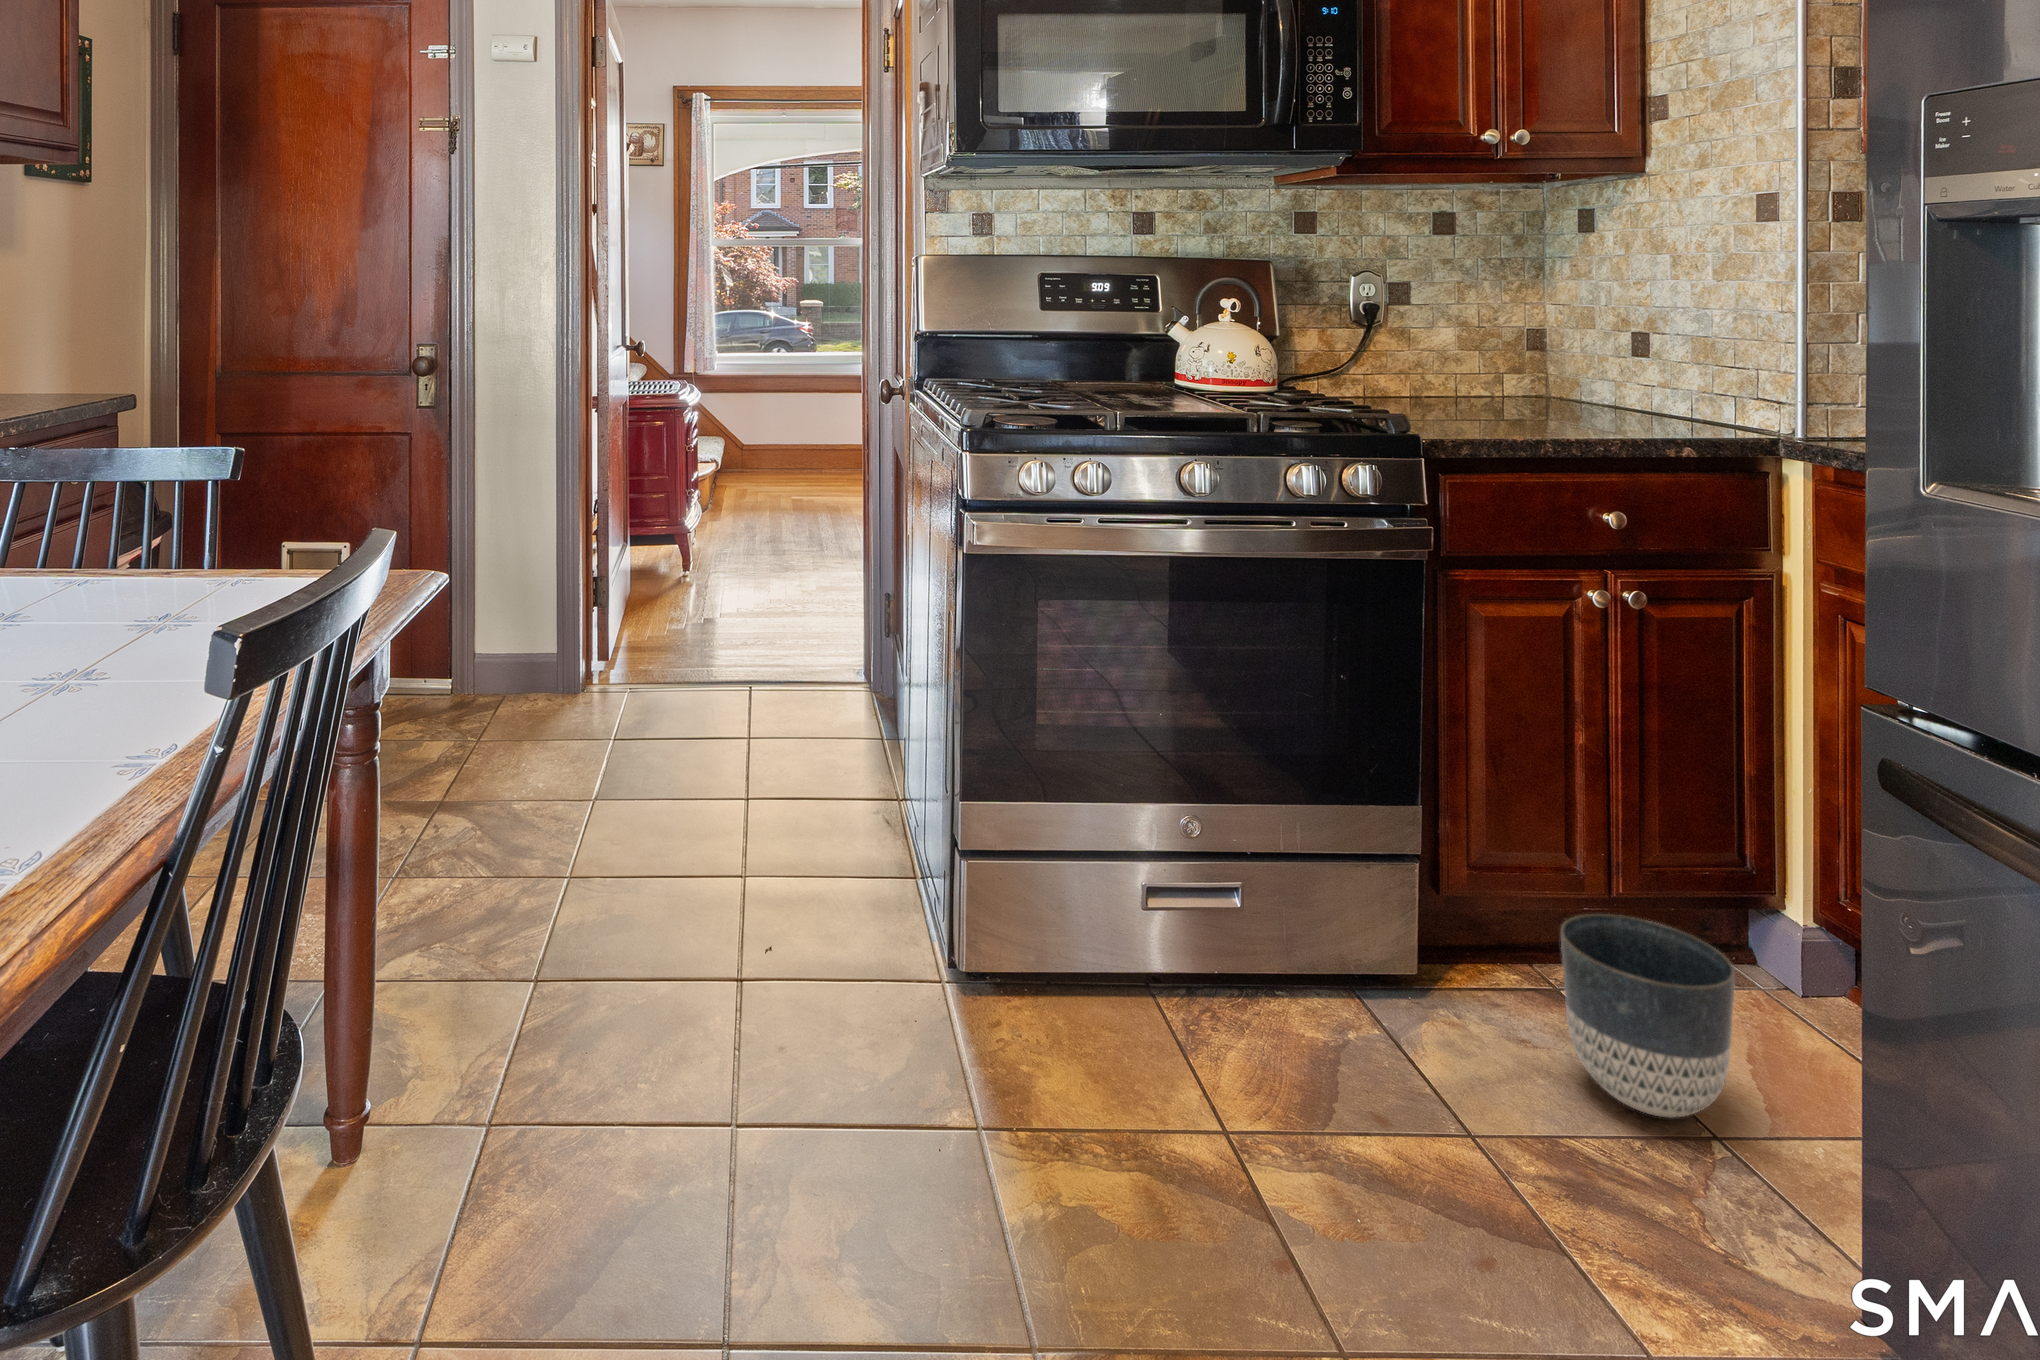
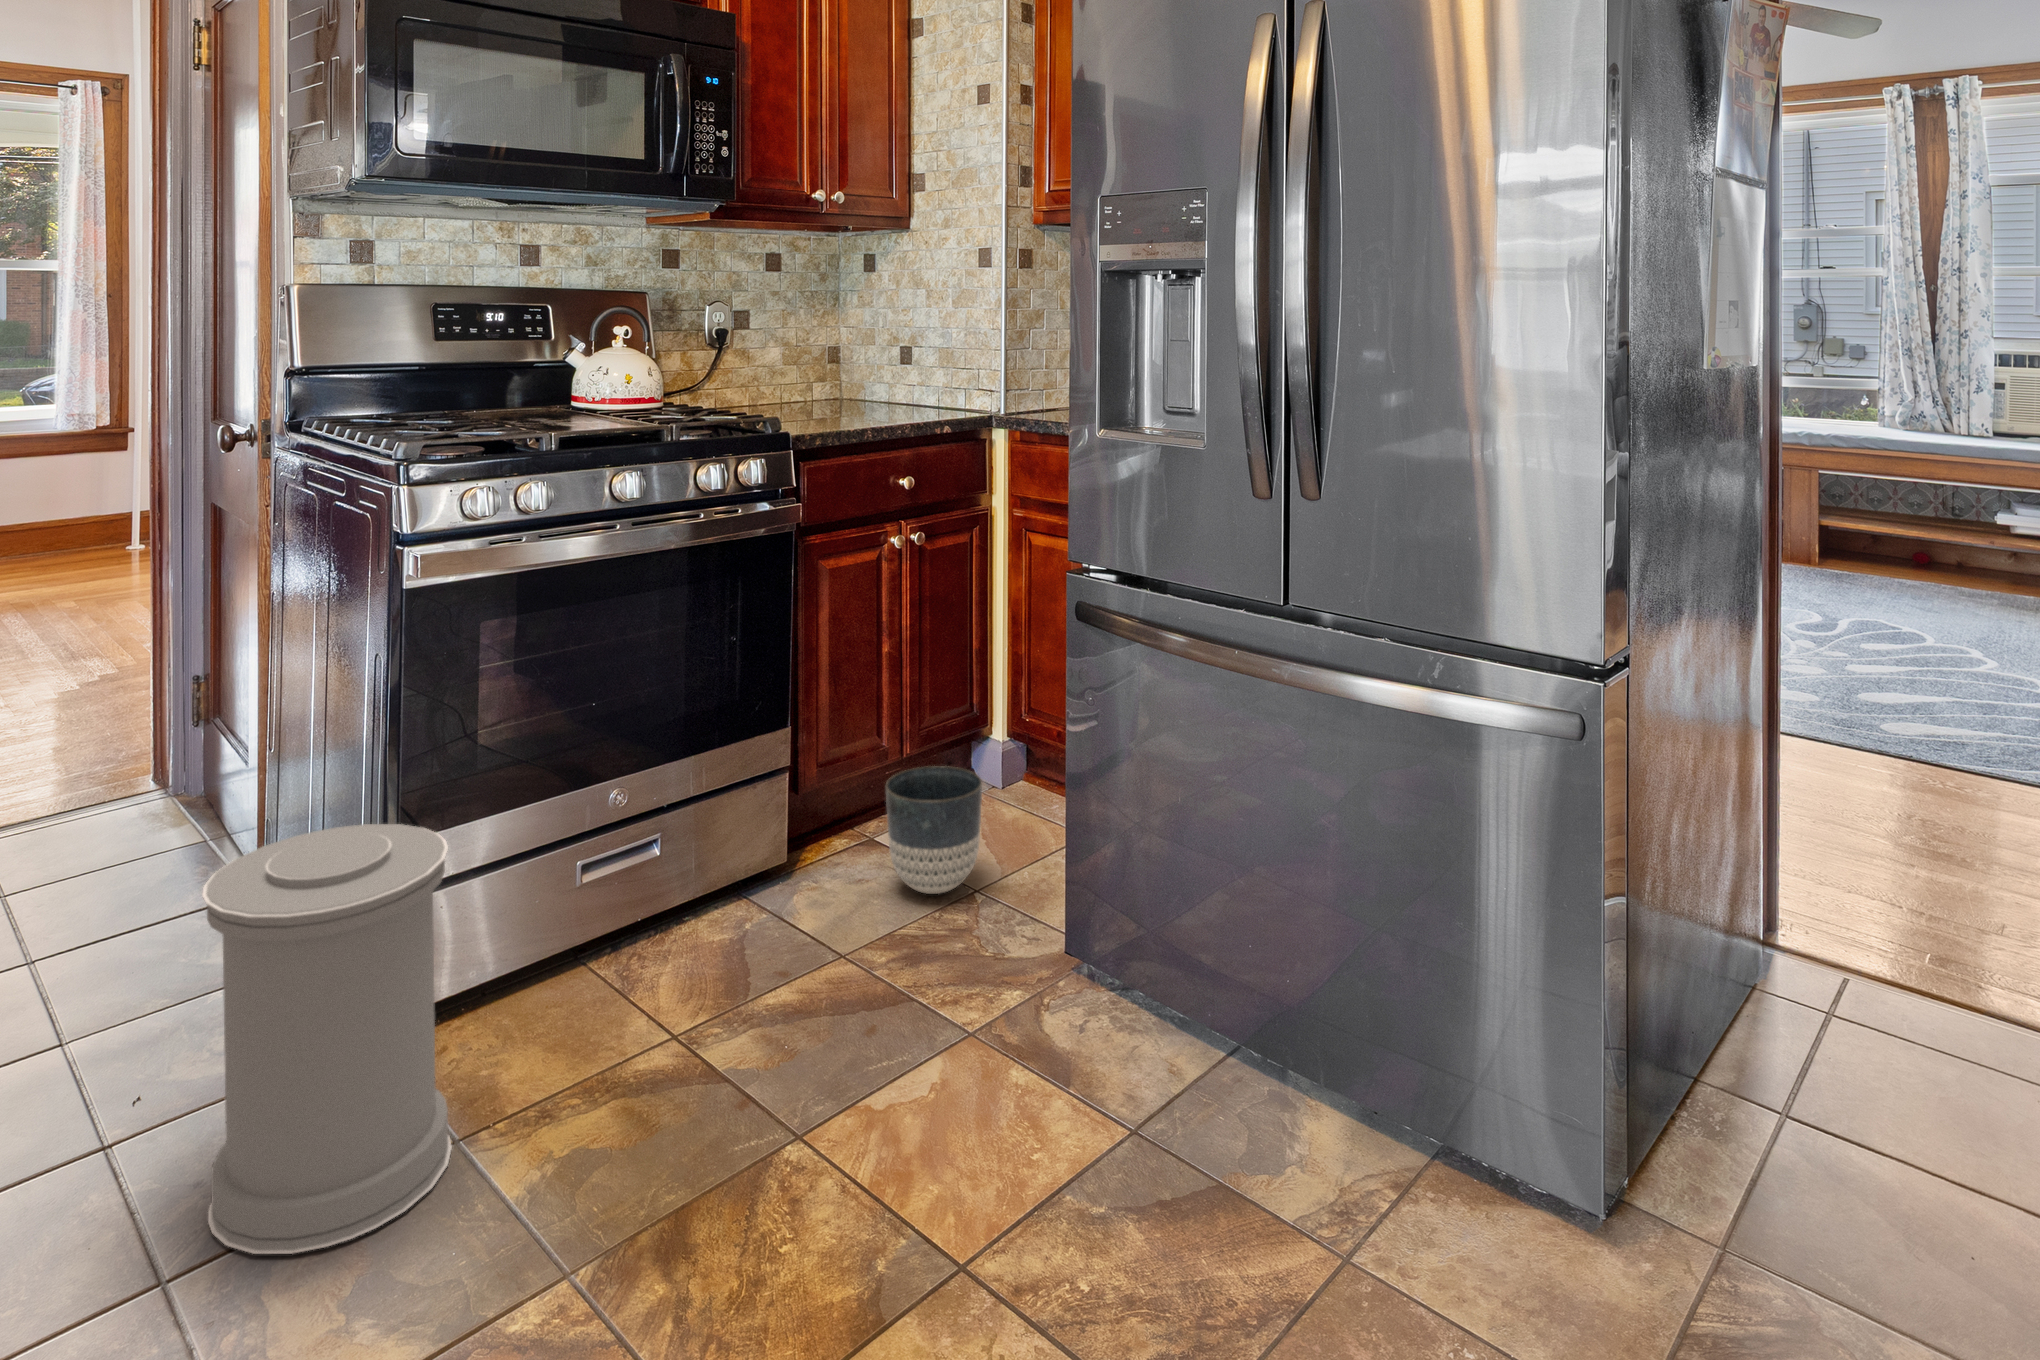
trash can: none [721,791,945,1238] -> present [203,824,452,1254]

